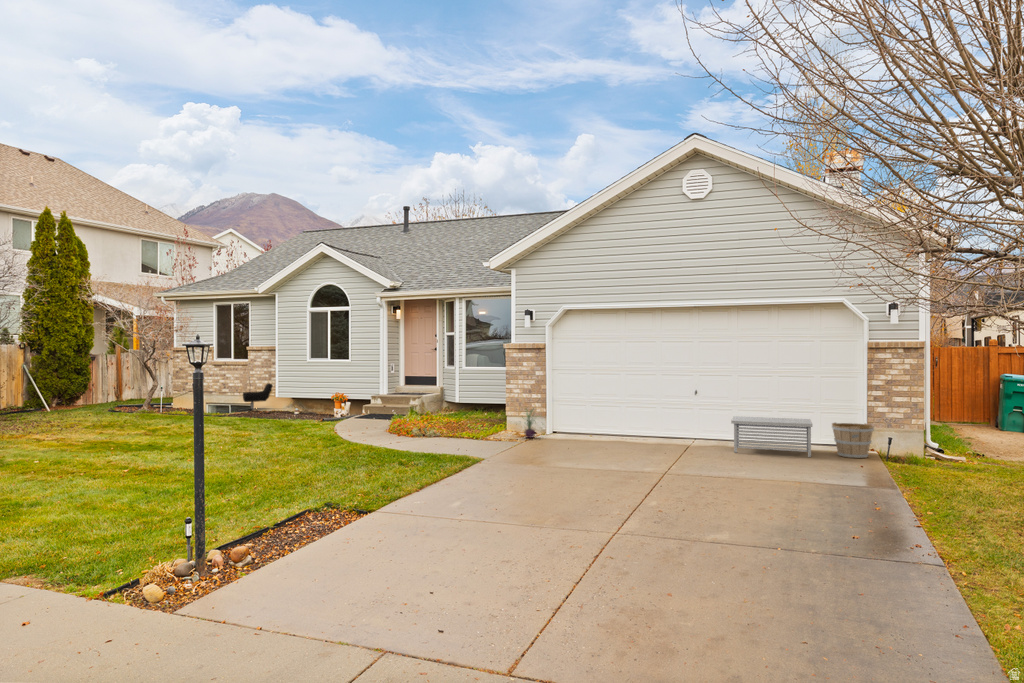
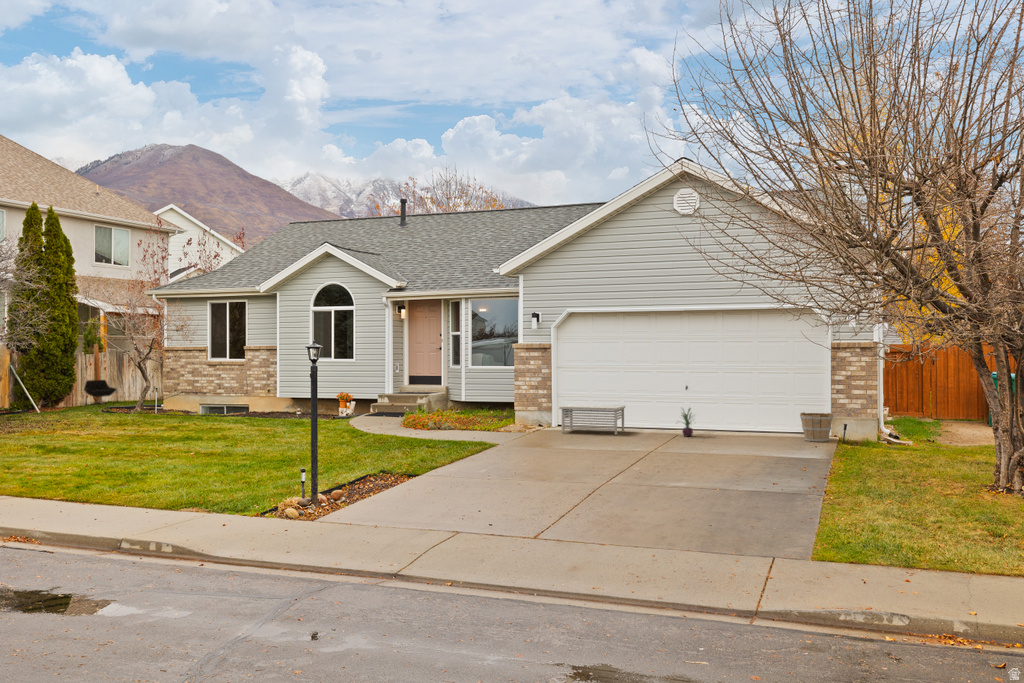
lounge chair: present [243,383,273,410] -> present [84,380,116,403]
decorative plant: present [522,410,535,438] -> present [682,408,693,437]
storage bench: present [731,416,812,457] -> present [559,404,625,435]

